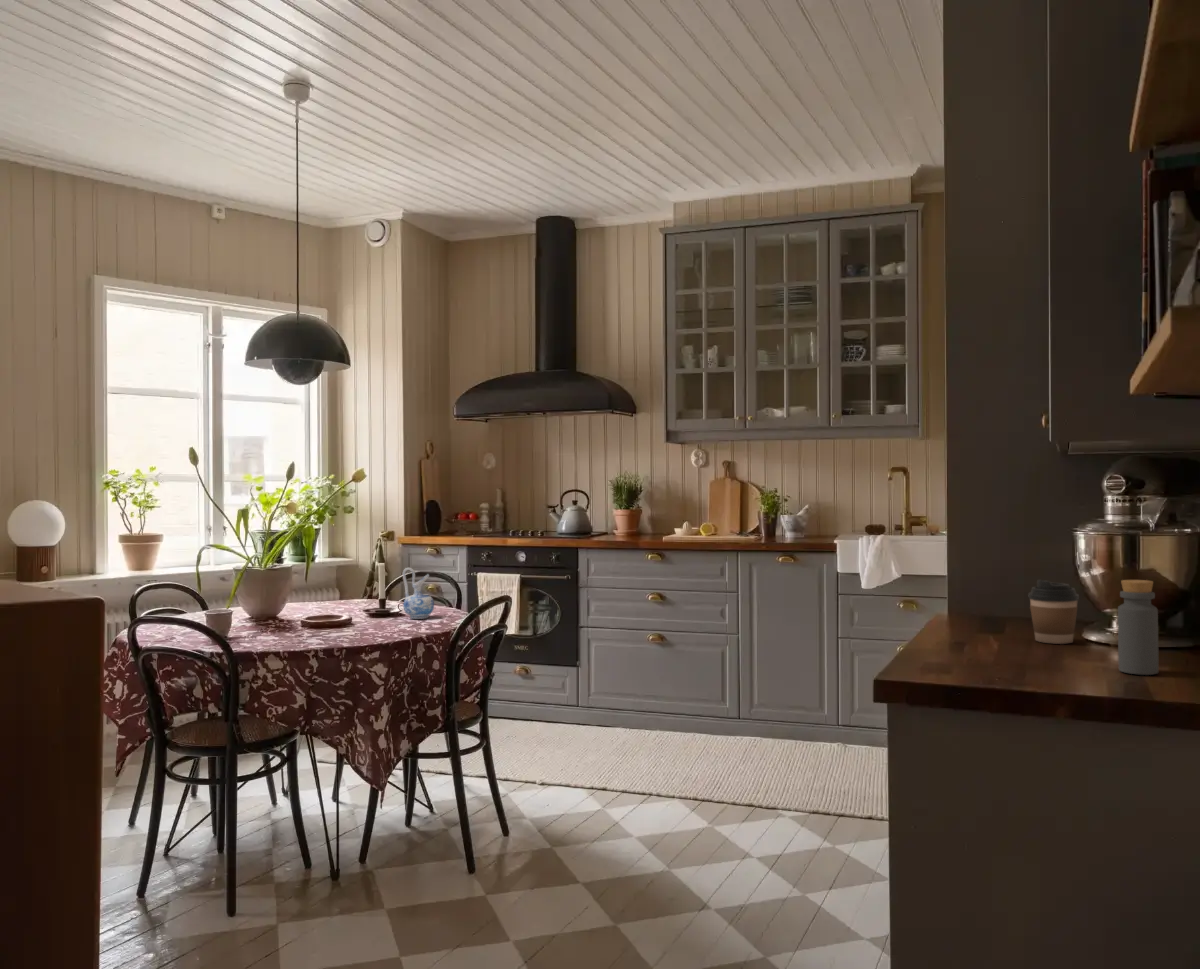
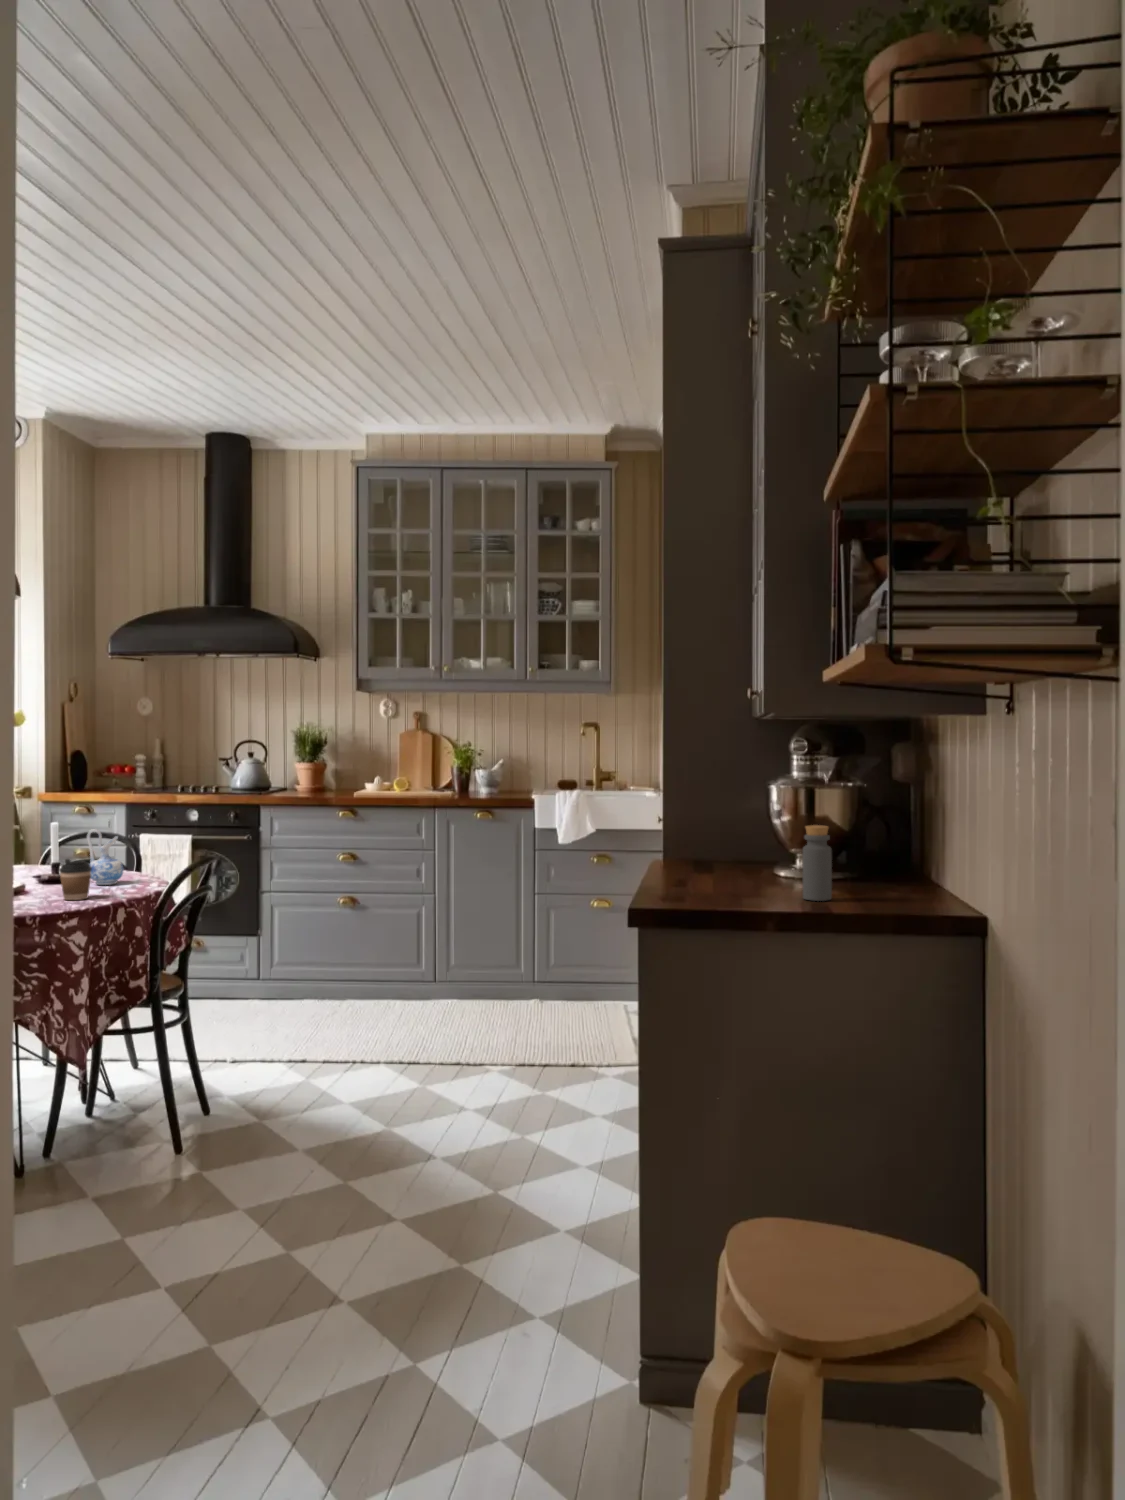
coffee cup: present [1028,580,1079,644] -> present [59,859,92,900]

